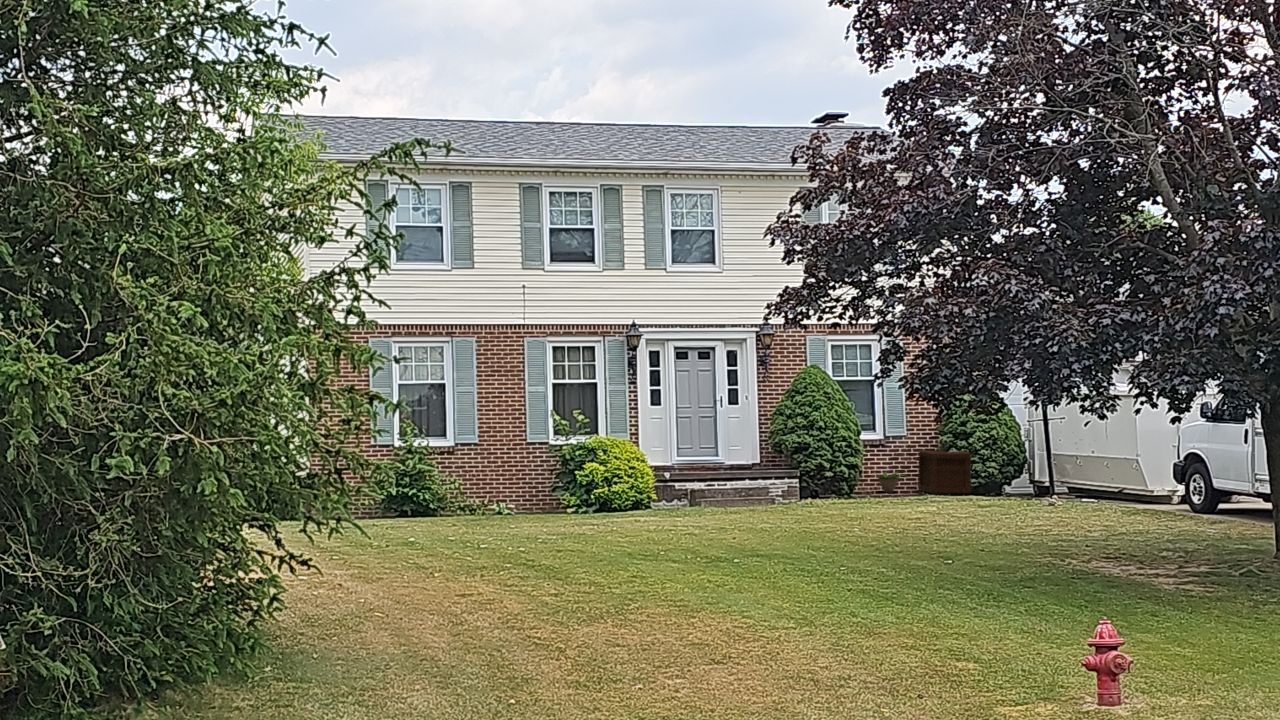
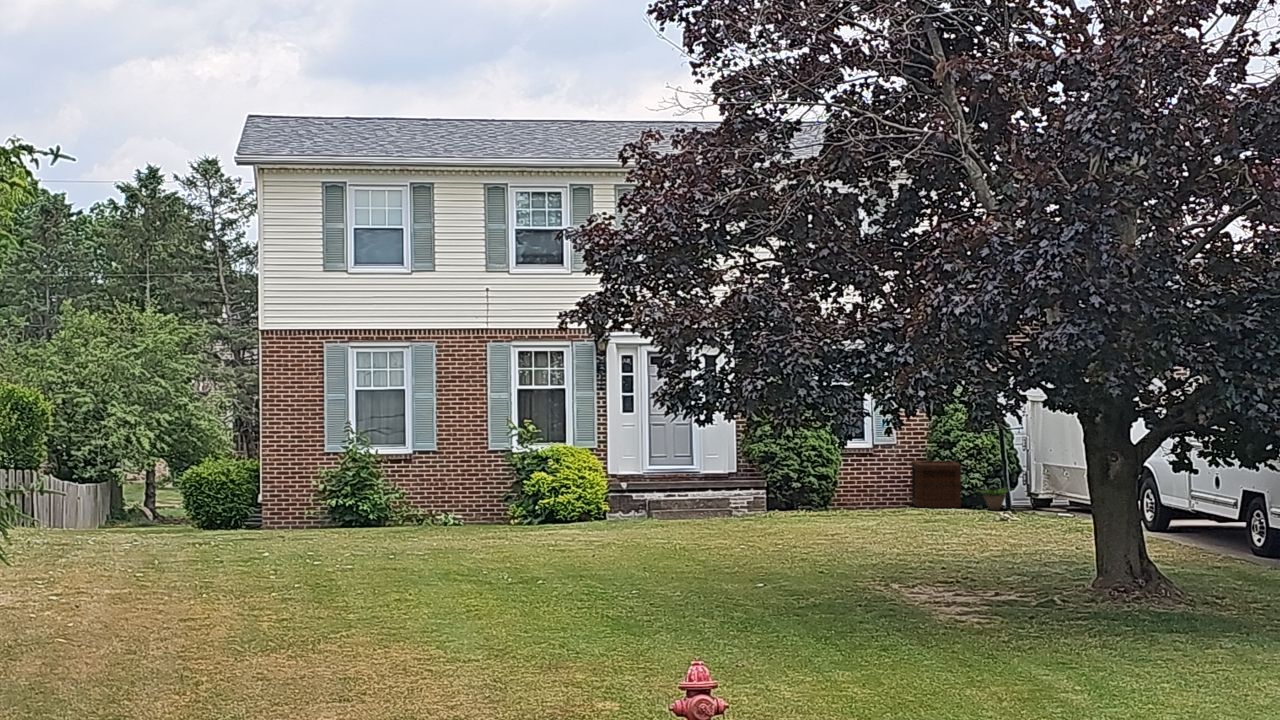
decorative plant: present [875,472,903,493] -> present [978,488,1008,510]

